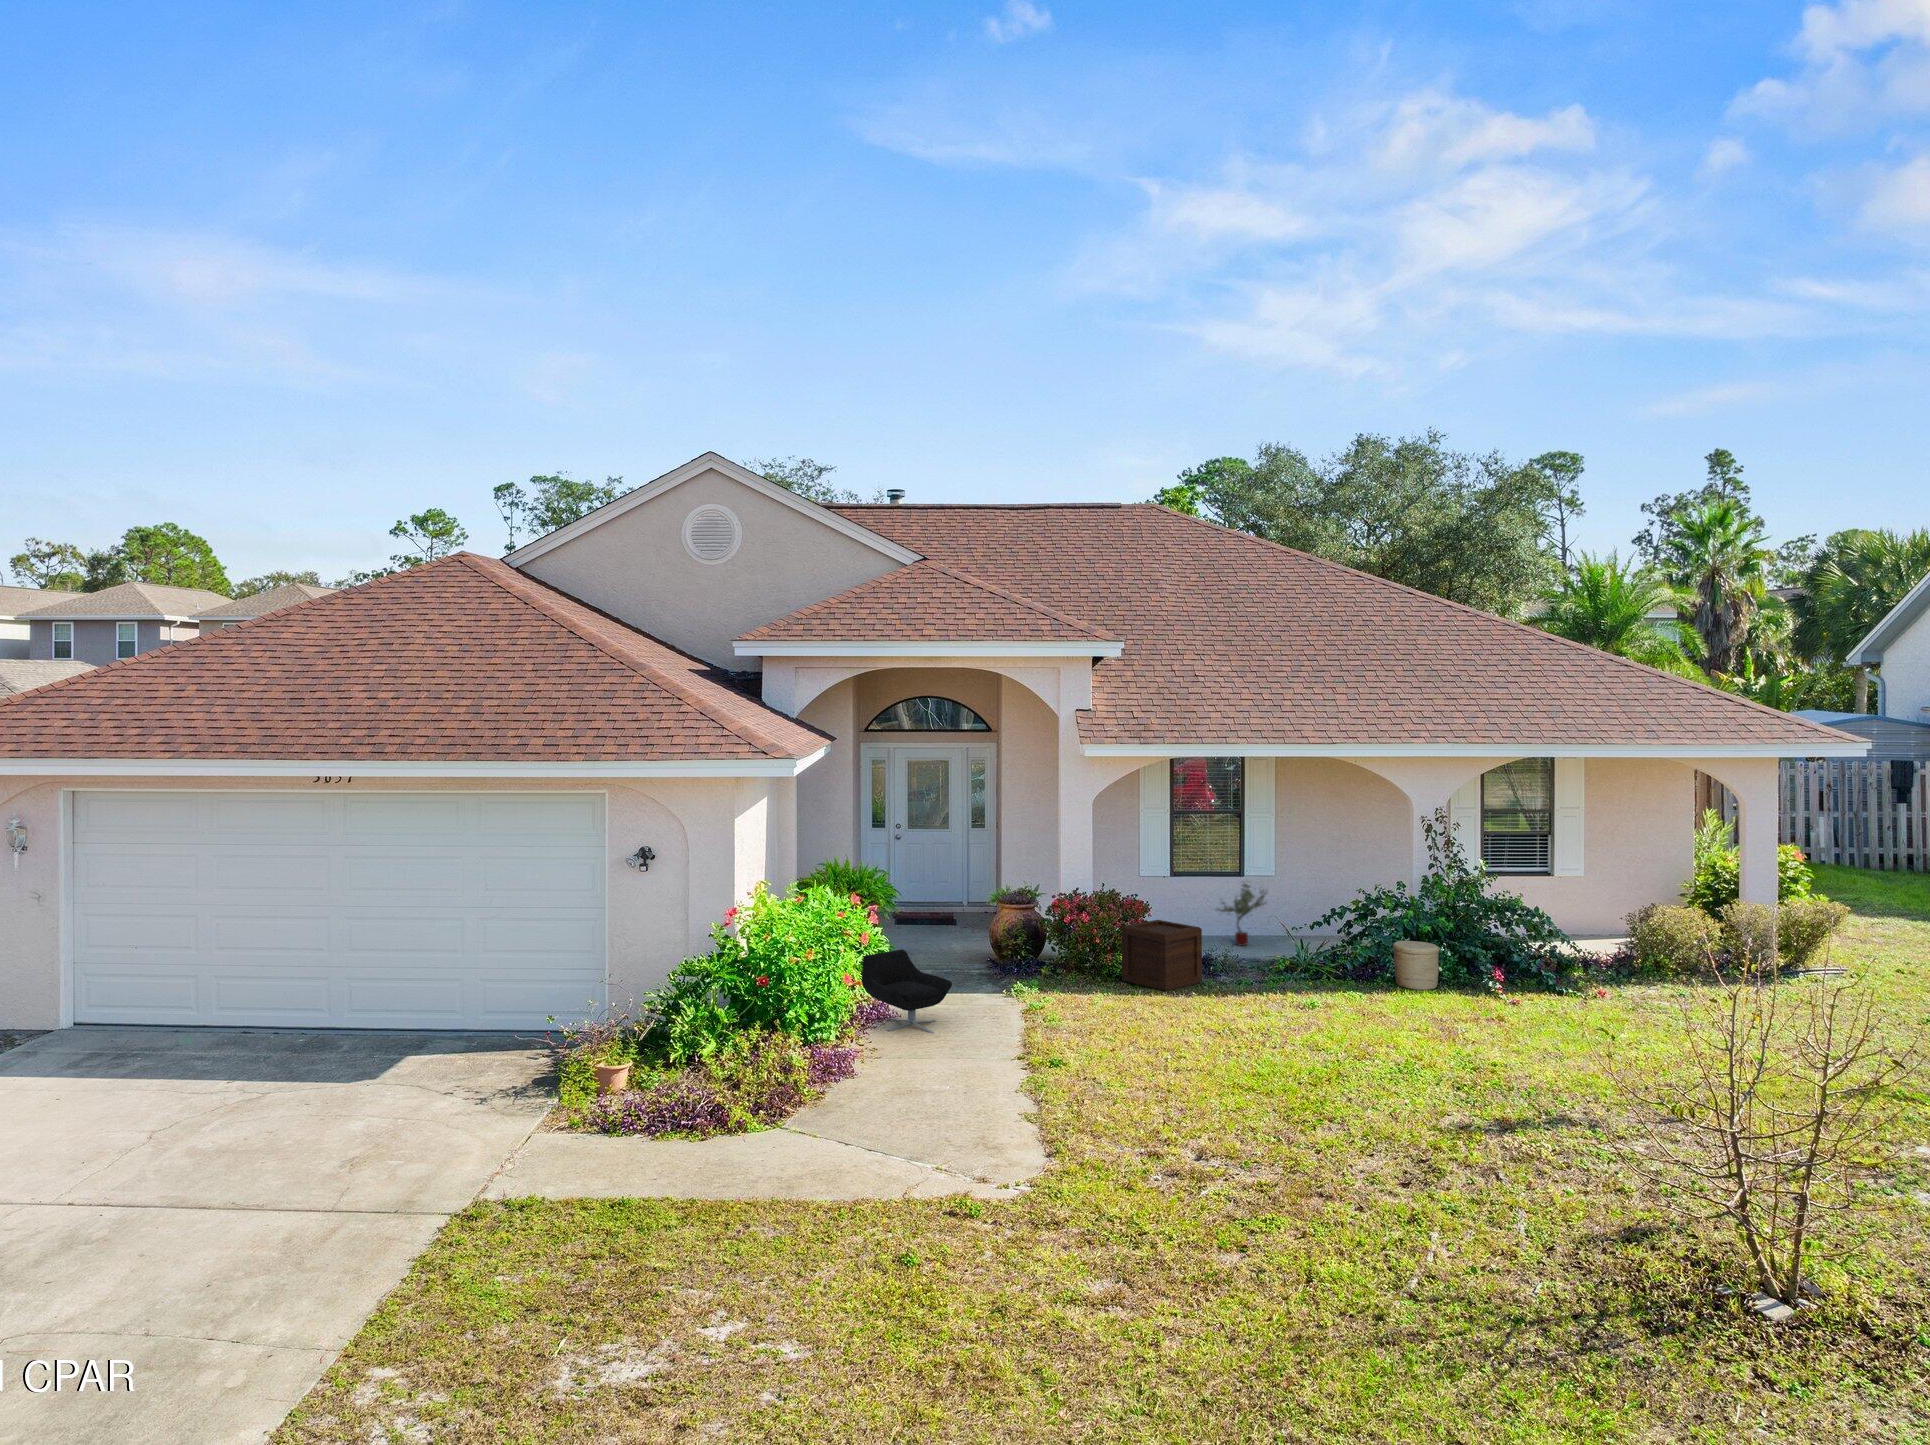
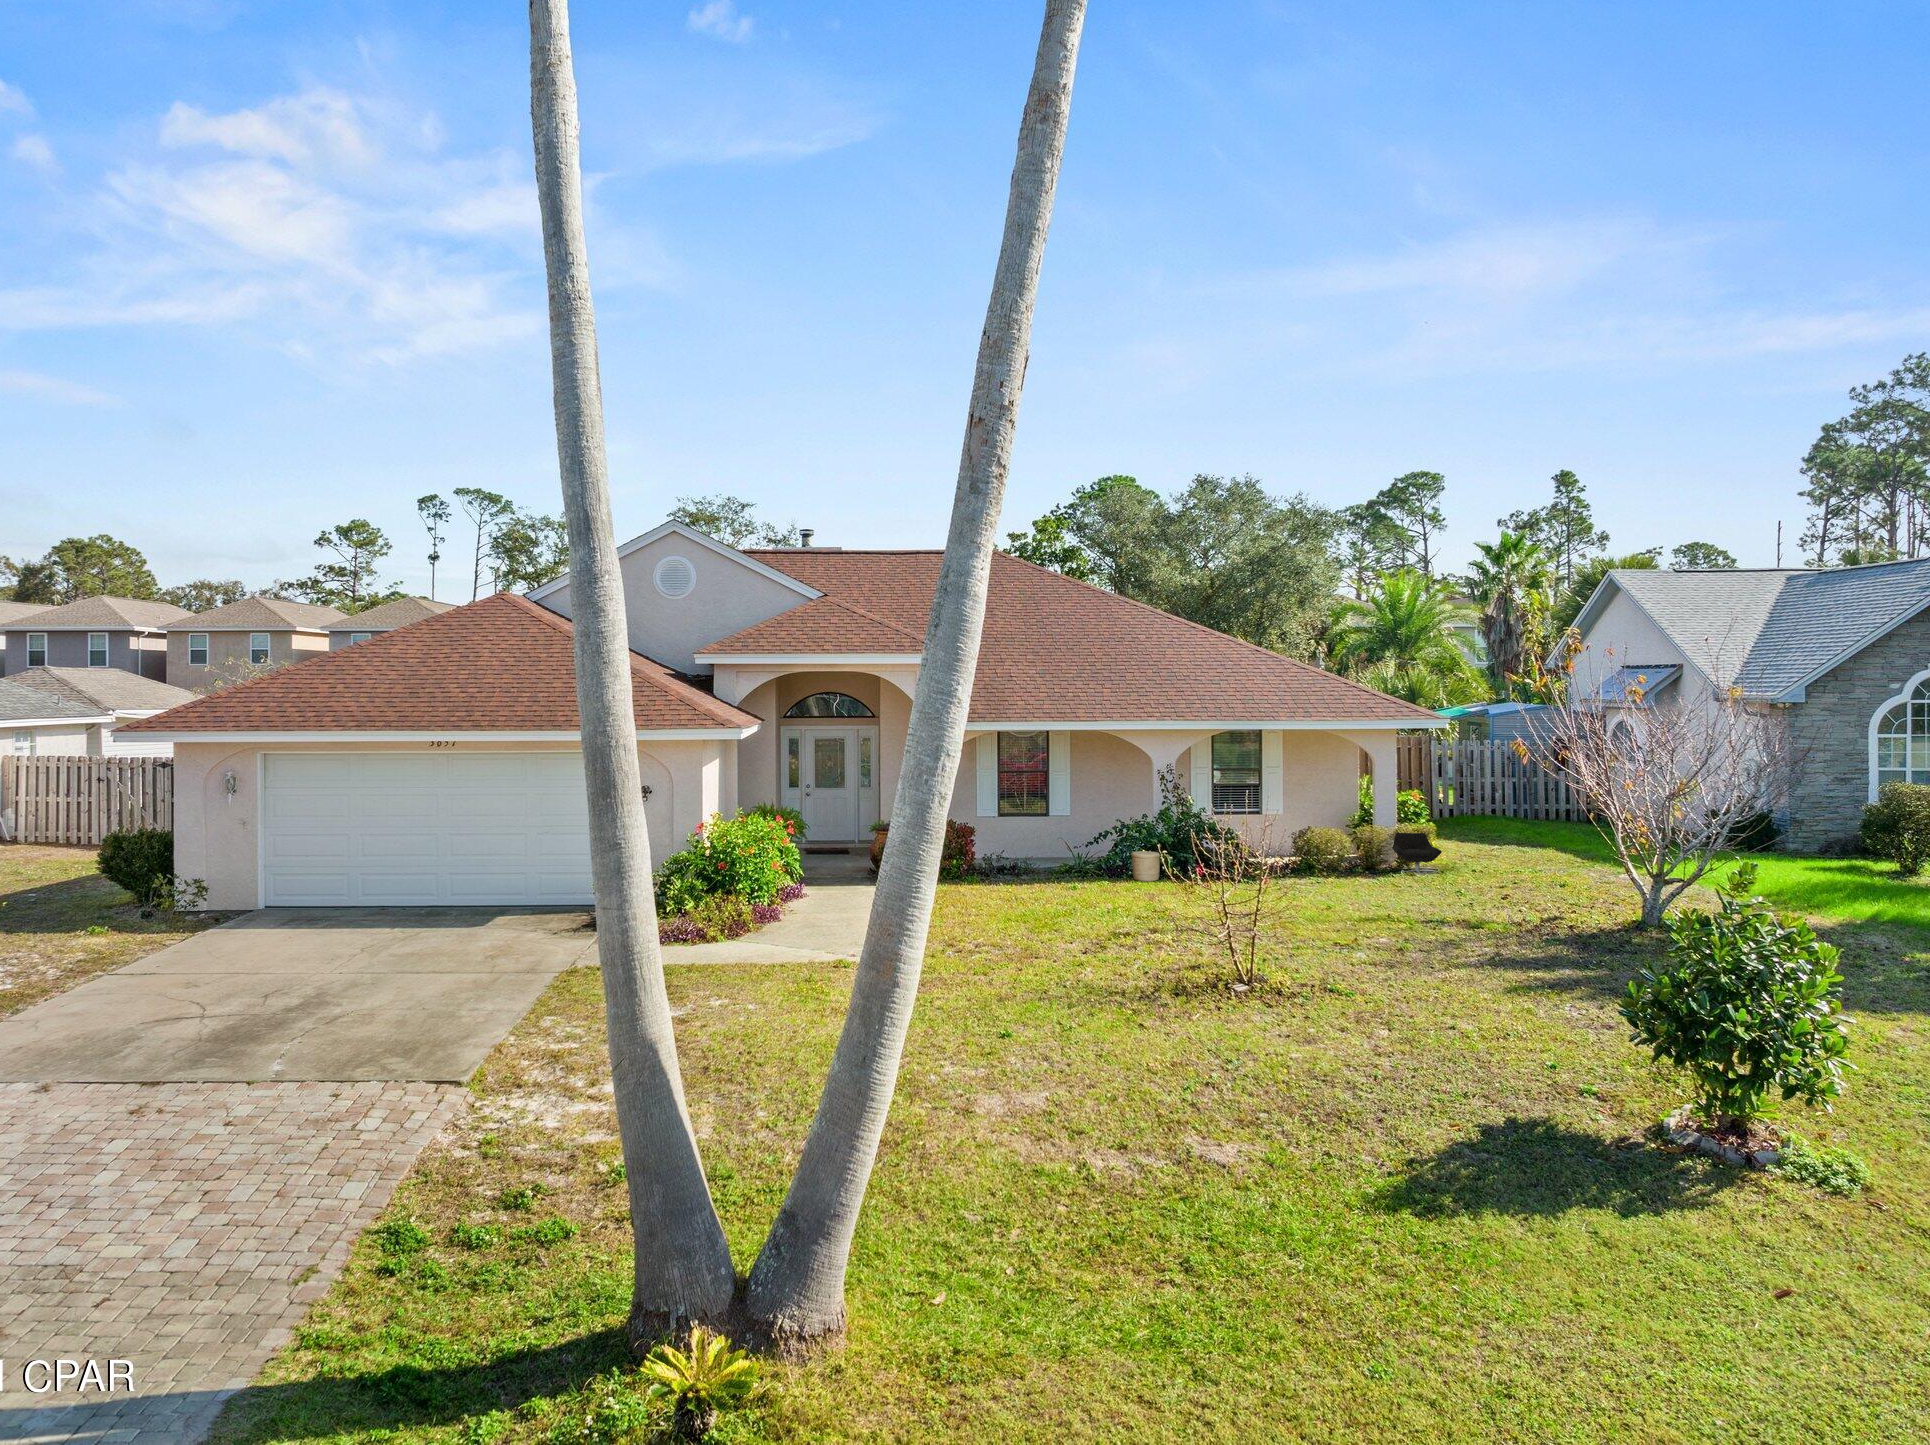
potted tree: present [1218,881,1266,945] -> none [1027,818,1064,864]
wooden crate: present [1122,920,1202,991] -> none [956,841,1008,885]
lounge chair: present [862,949,952,1033] -> present [1392,833,1442,875]

